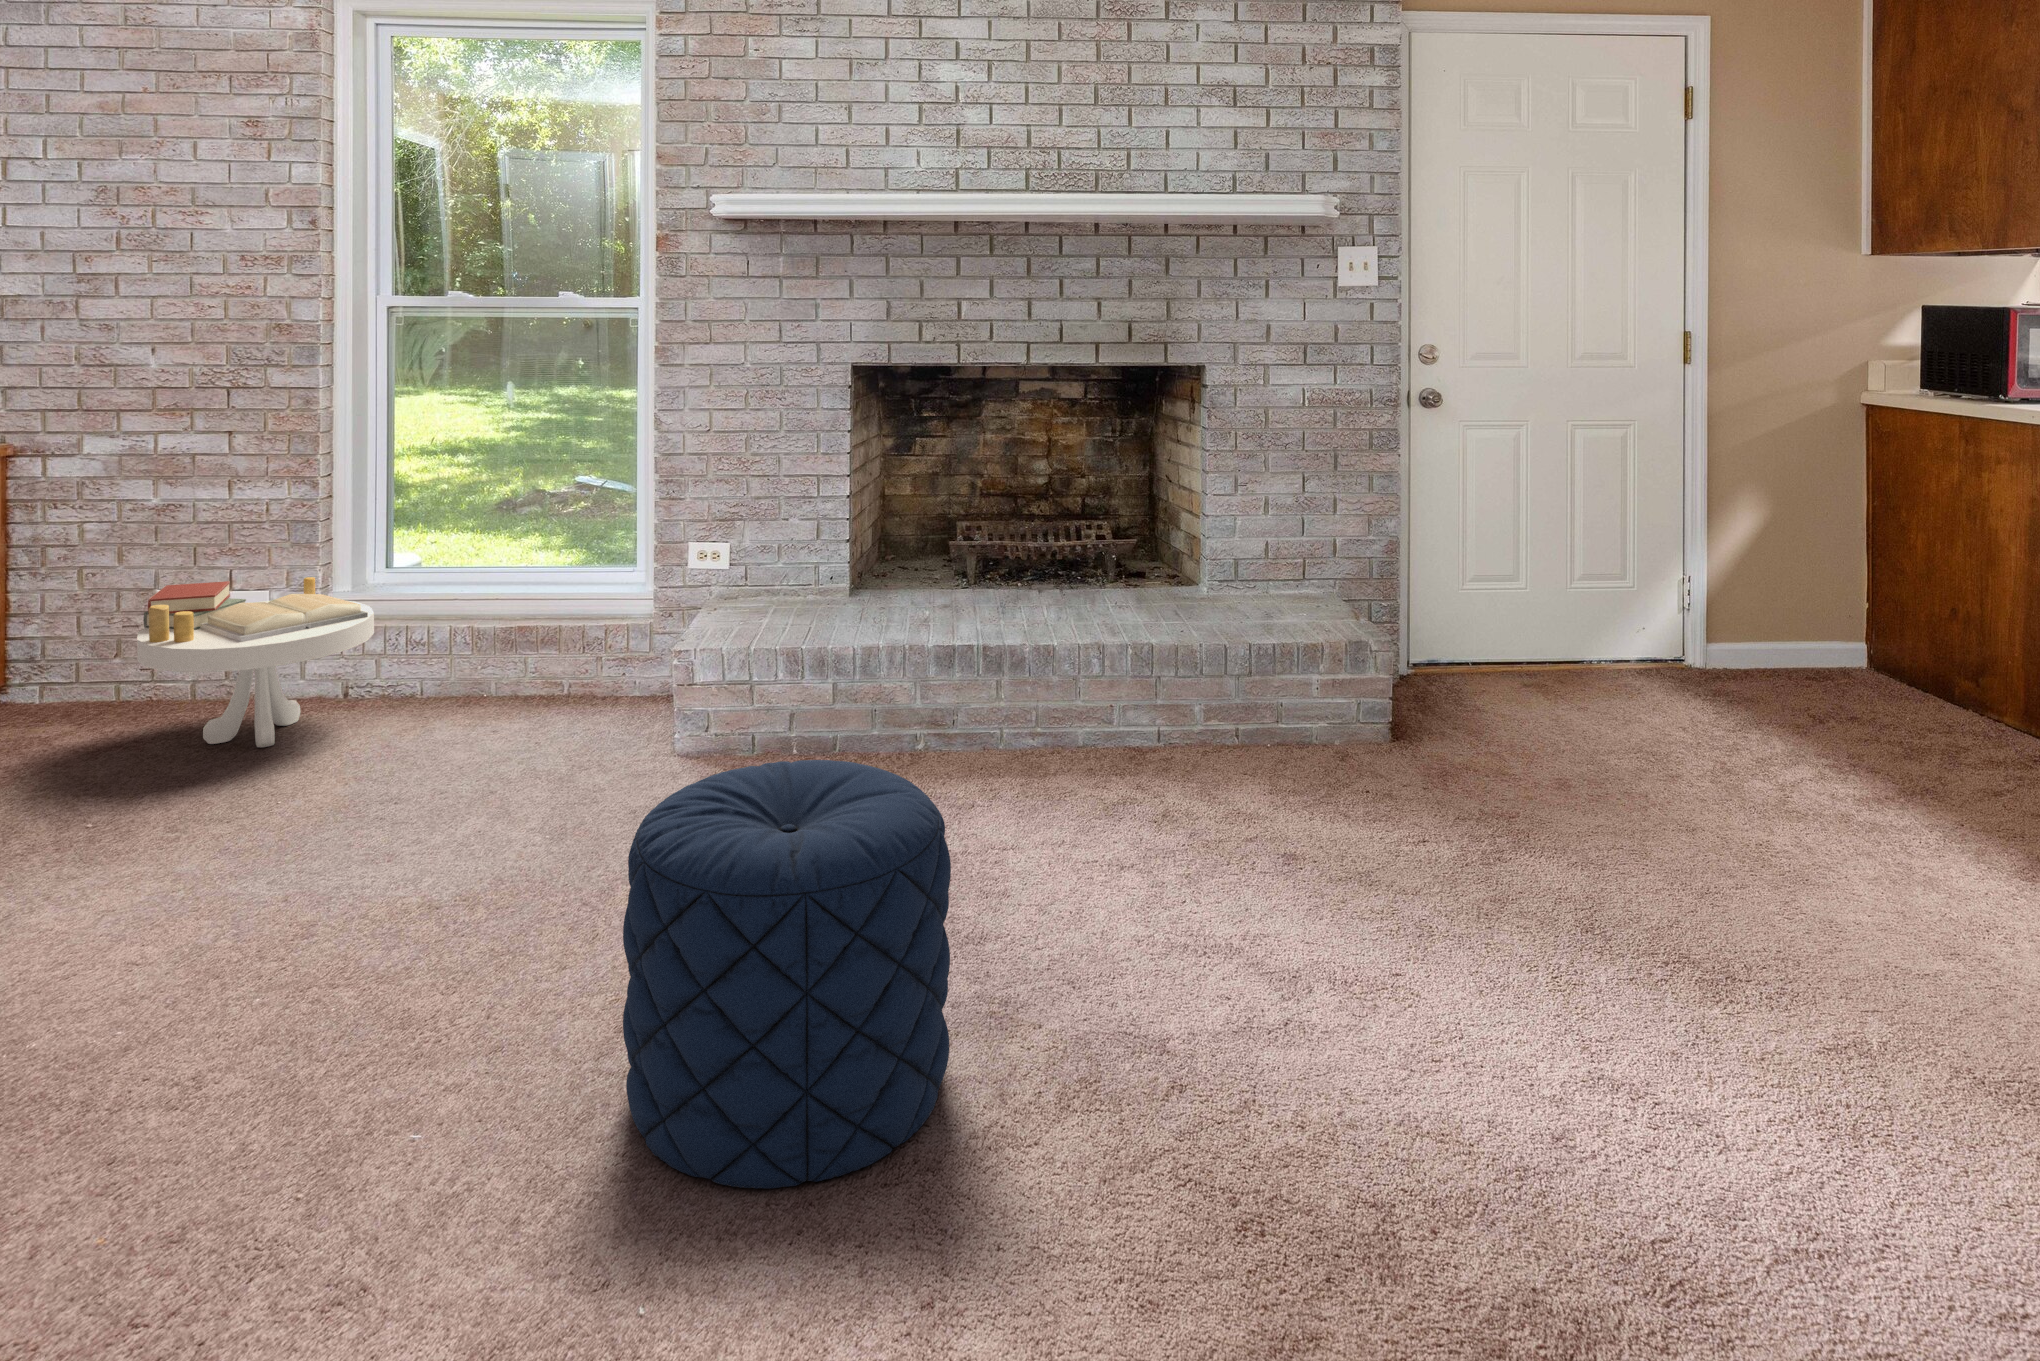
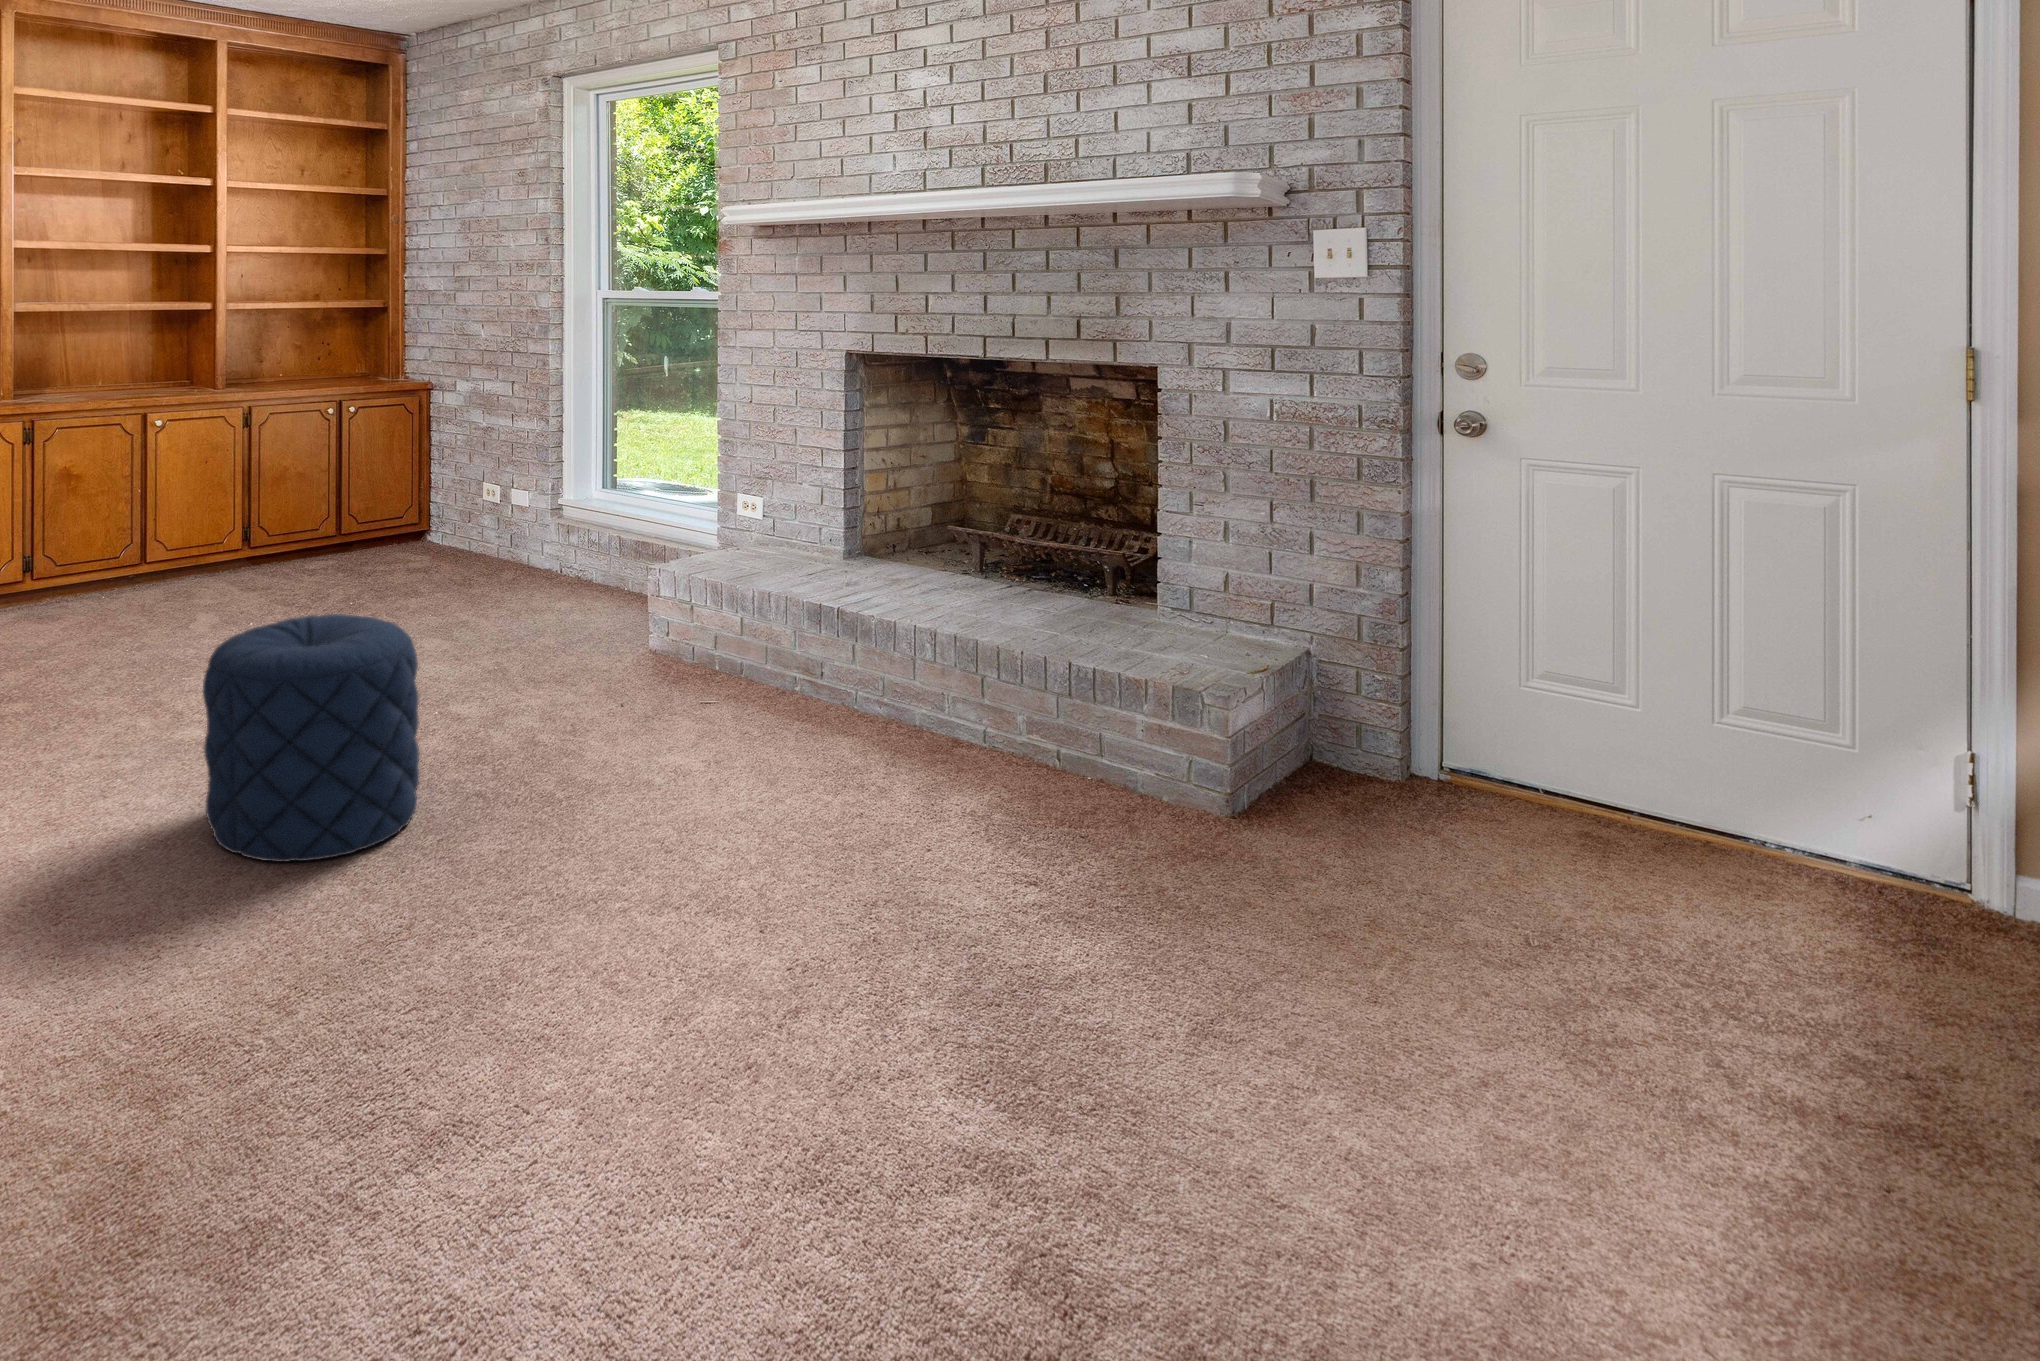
side table: present [137,577,374,748] -> none [418,479,556,590]

